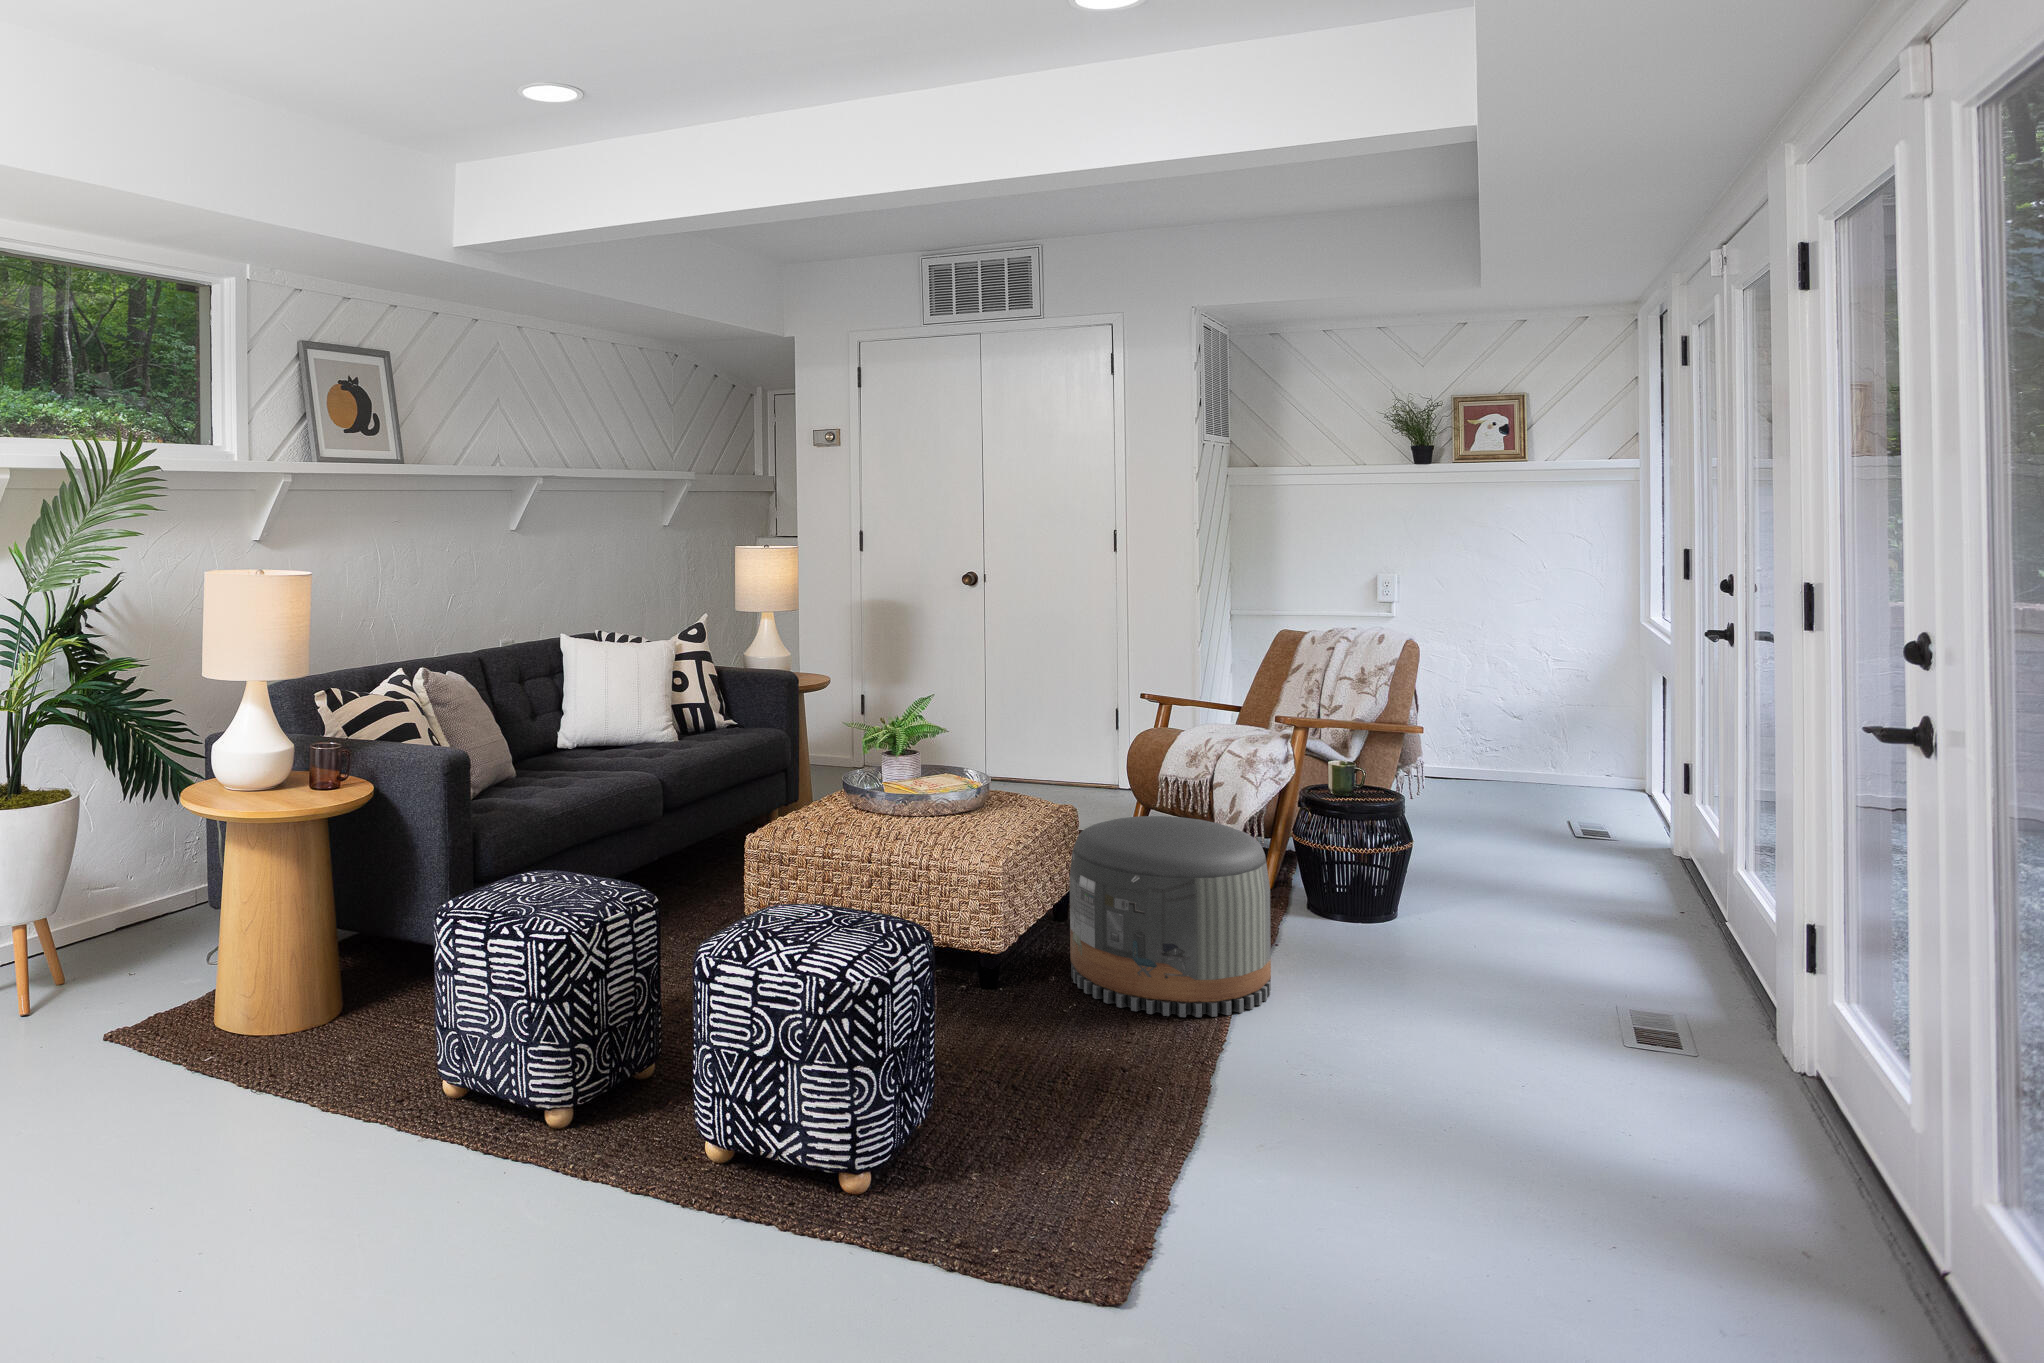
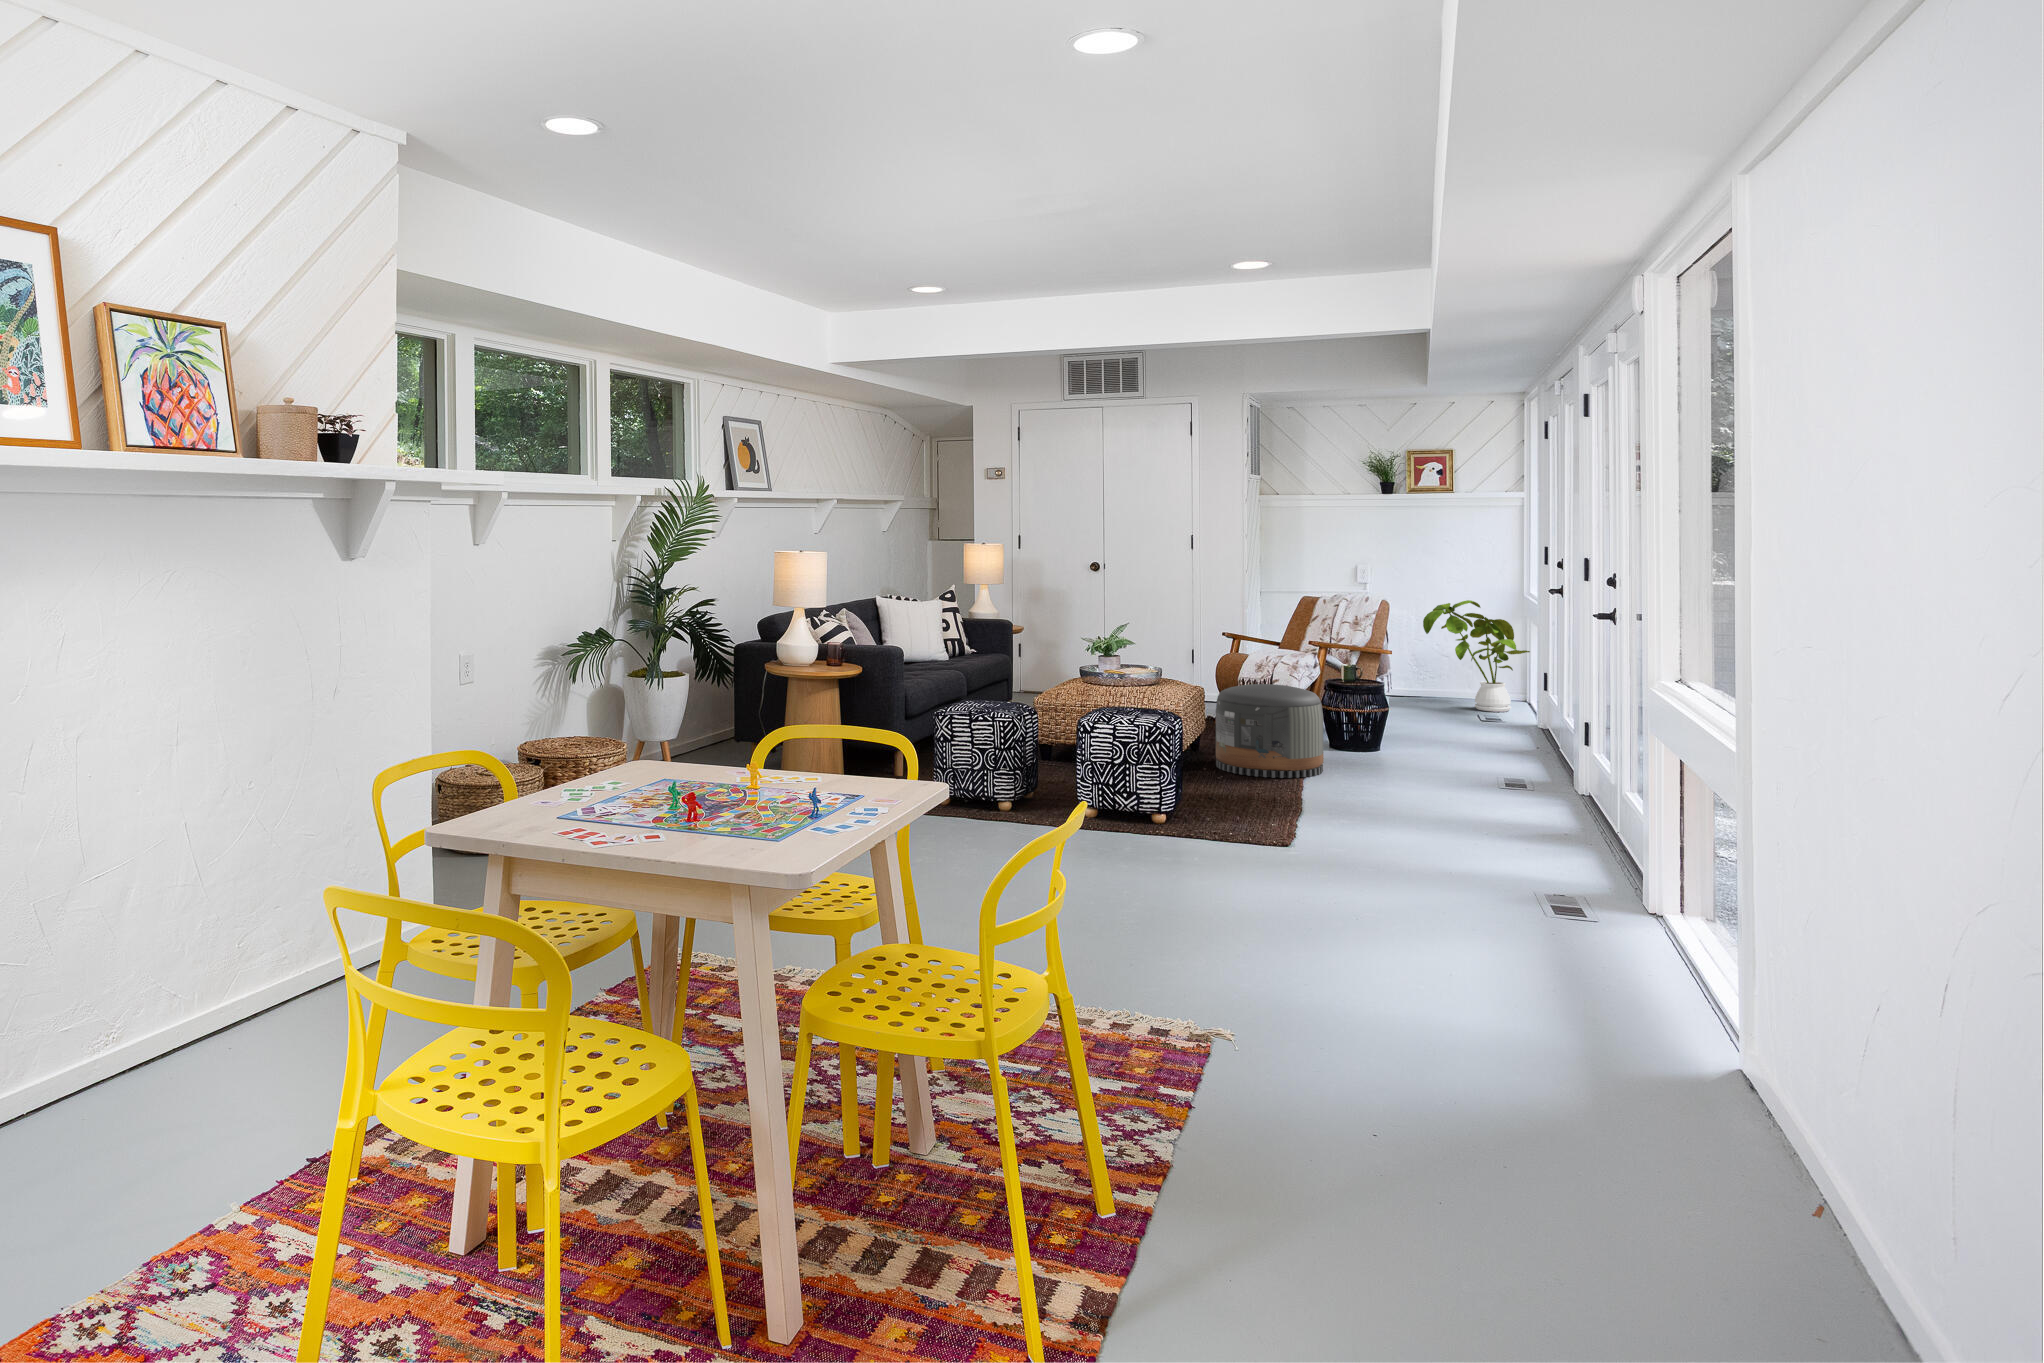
house plant: none [1479,635,1660,819] -> present [1423,600,1530,712]

